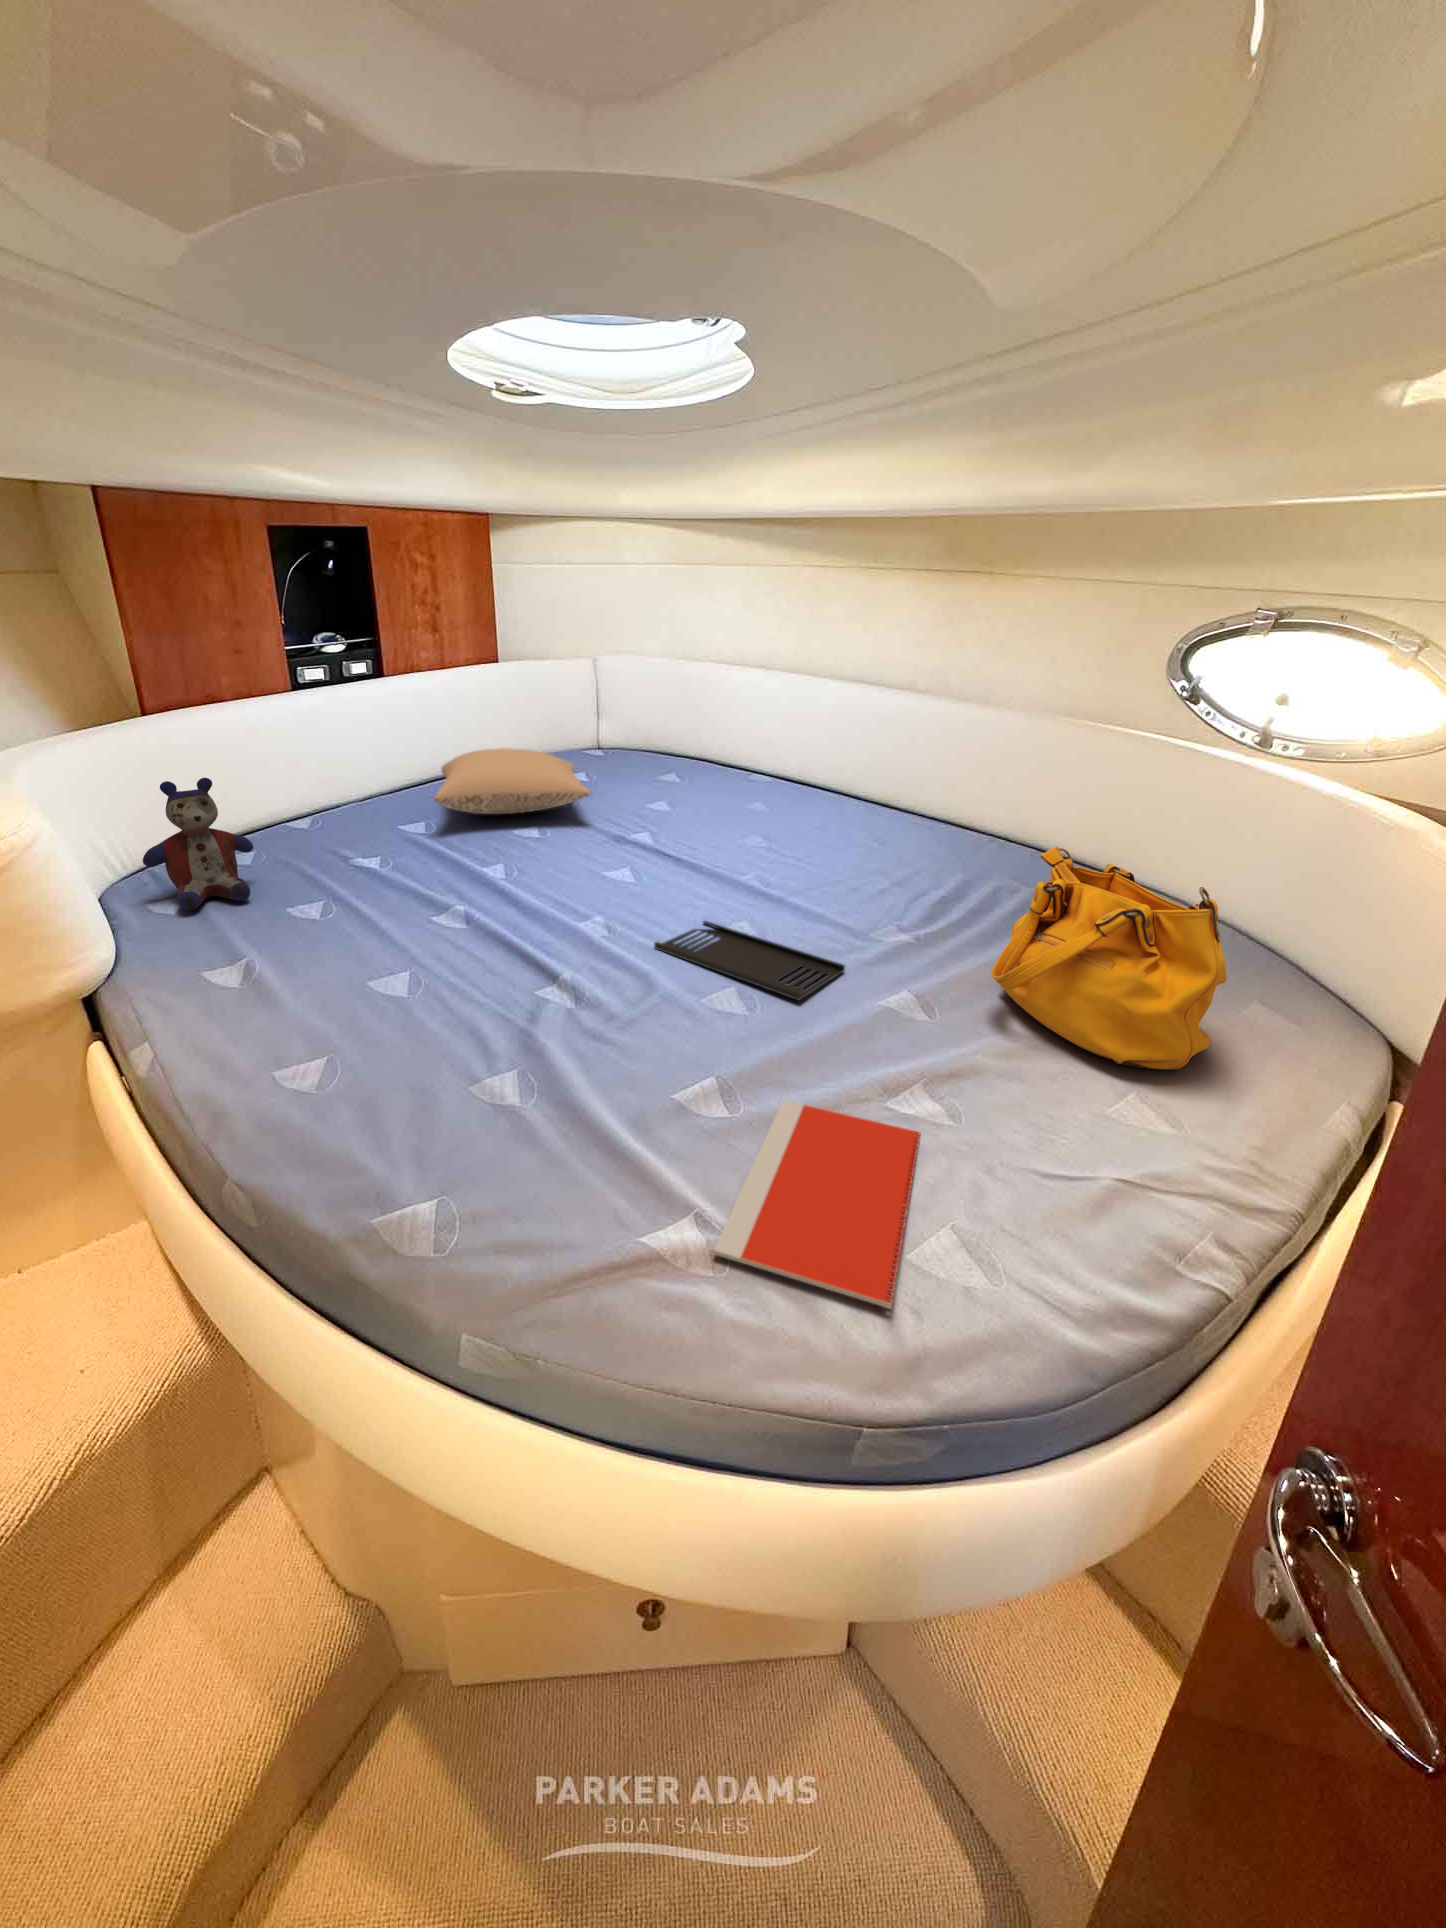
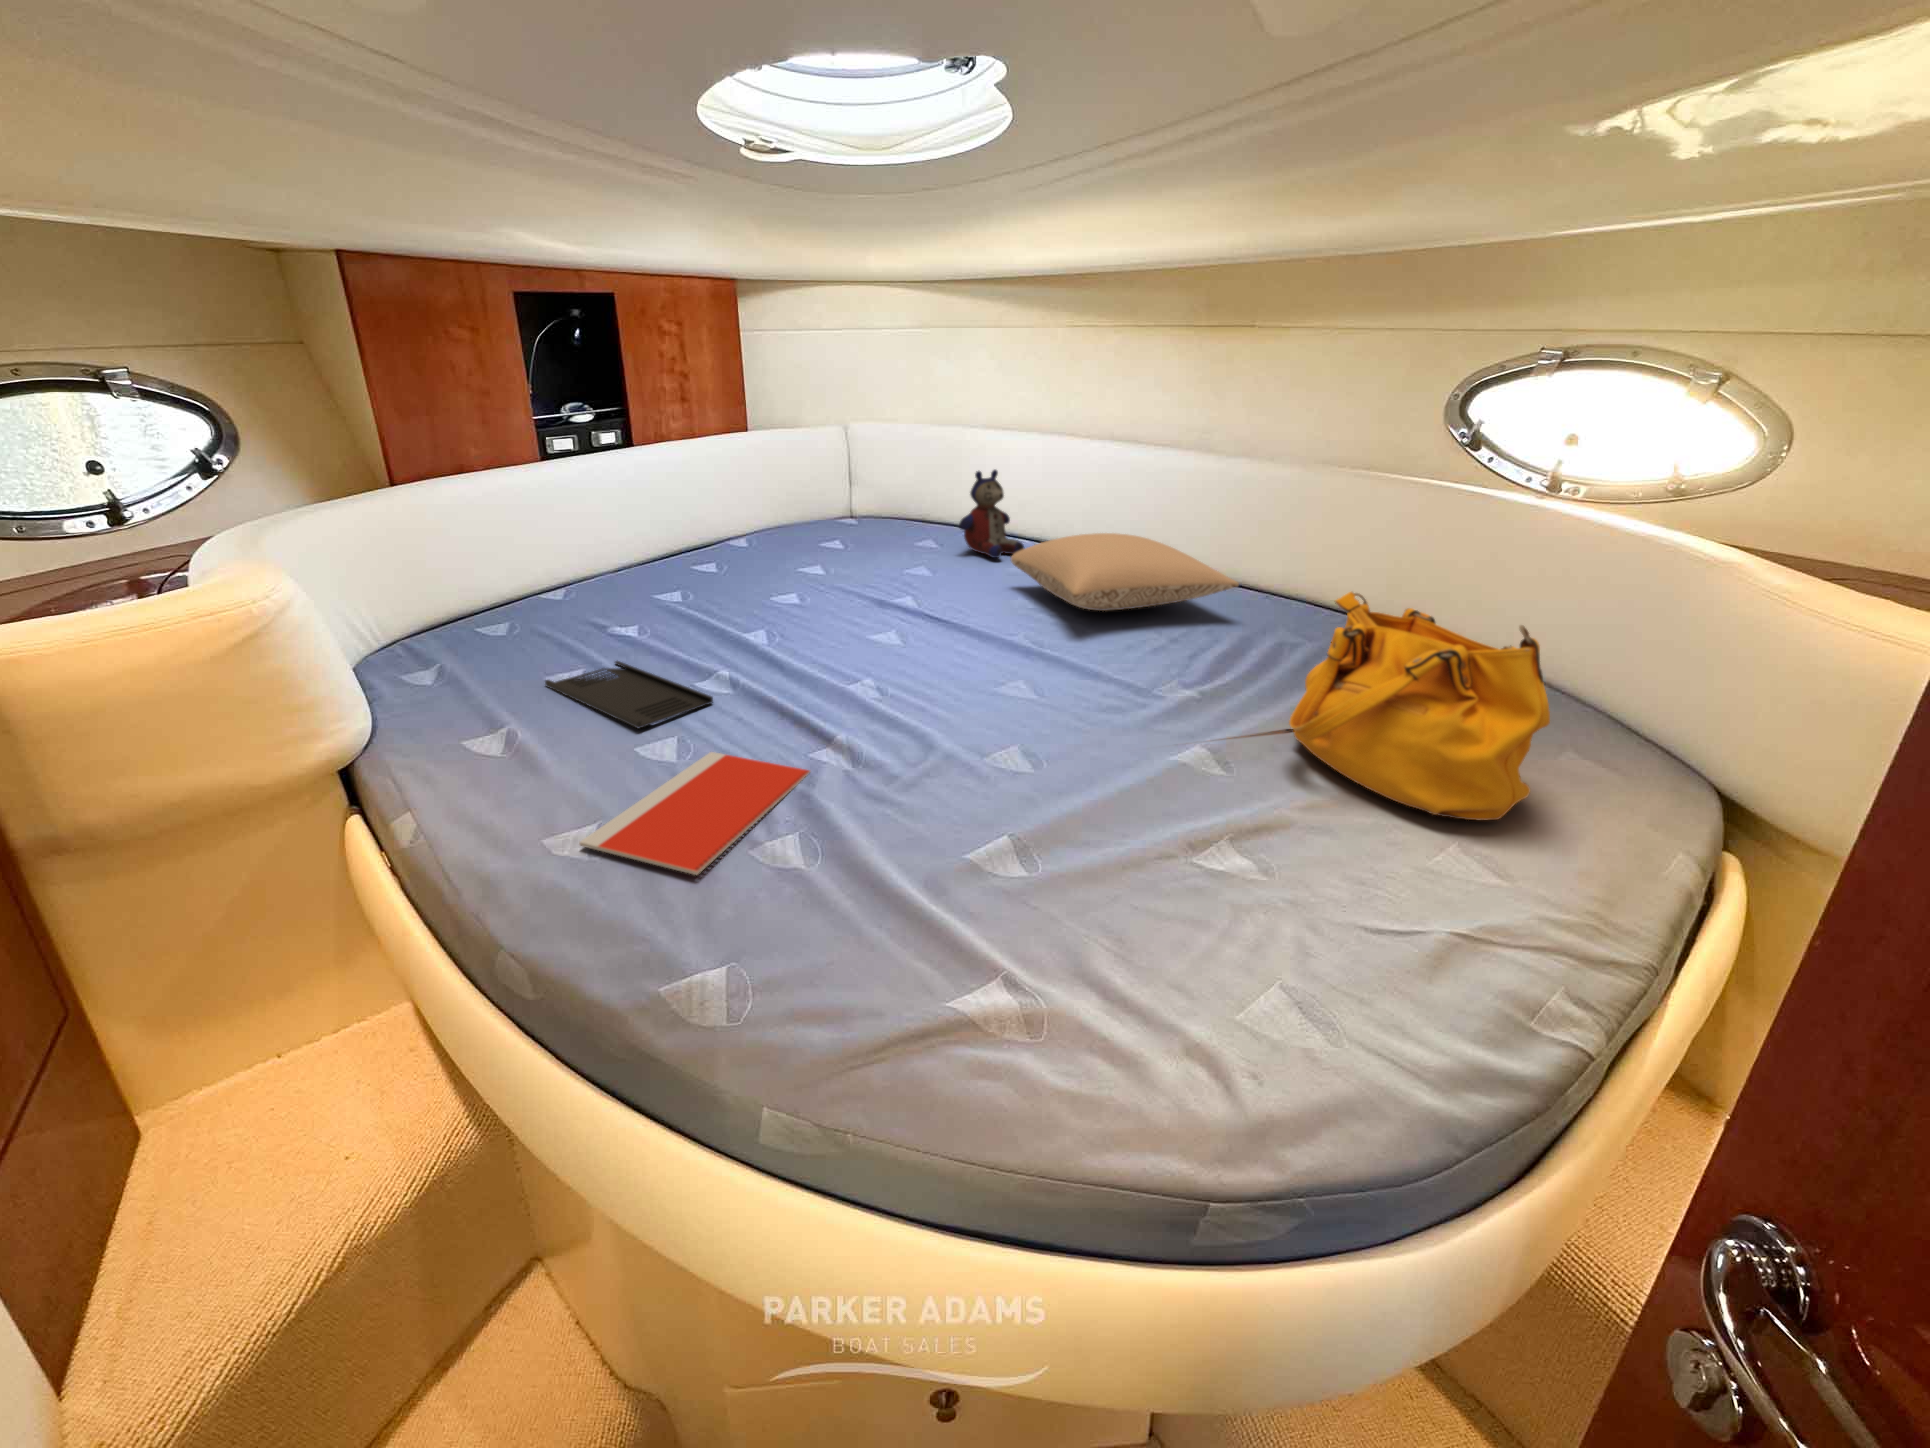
pillow: present [435,748,591,814] -> present [1011,533,1239,611]
stuffed bear: present [143,778,253,910] -> present [959,470,1024,558]
tray: present [654,921,845,1000] -> present [545,661,713,728]
notebook: present [713,1100,920,1308] -> present [579,752,810,875]

